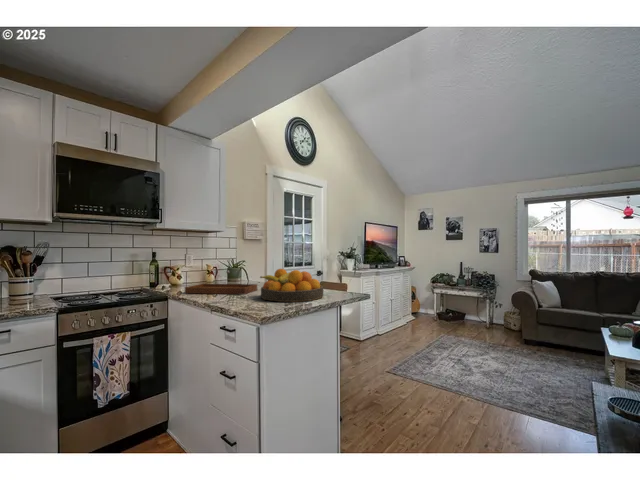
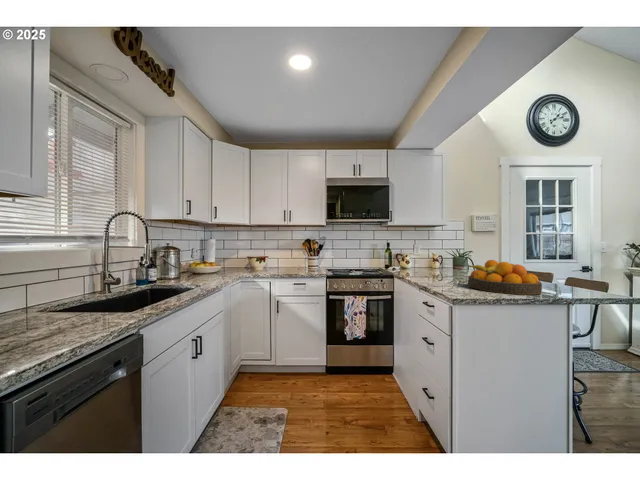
tray: present [185,270,257,294] -> none [407,258,473,281]

